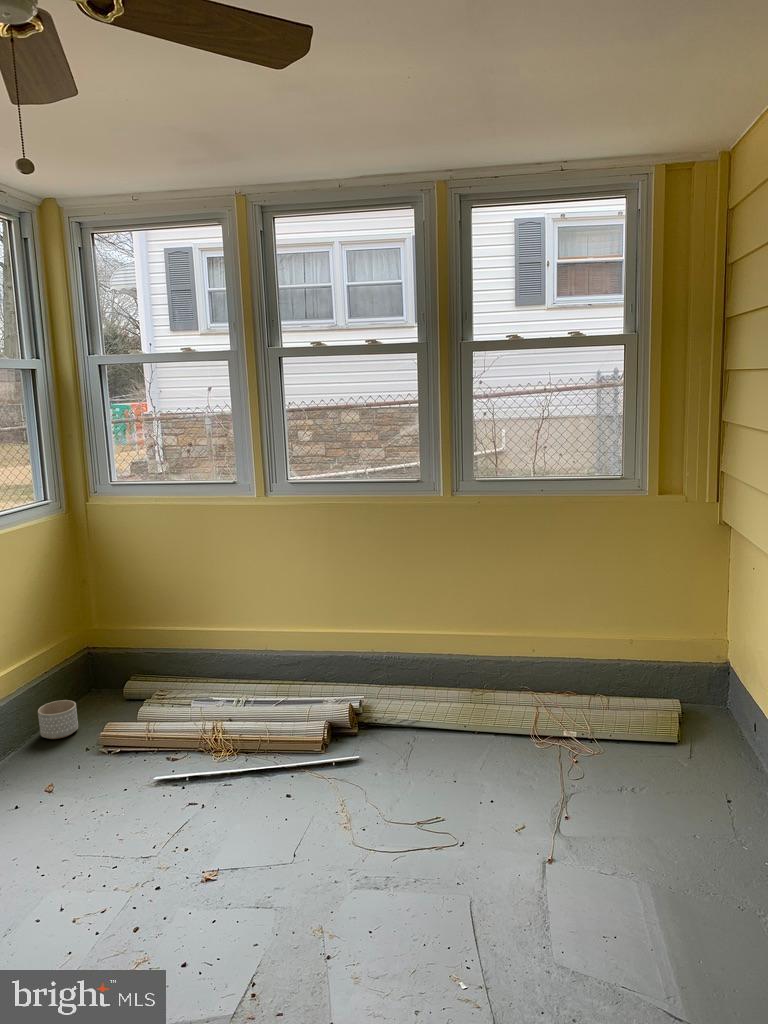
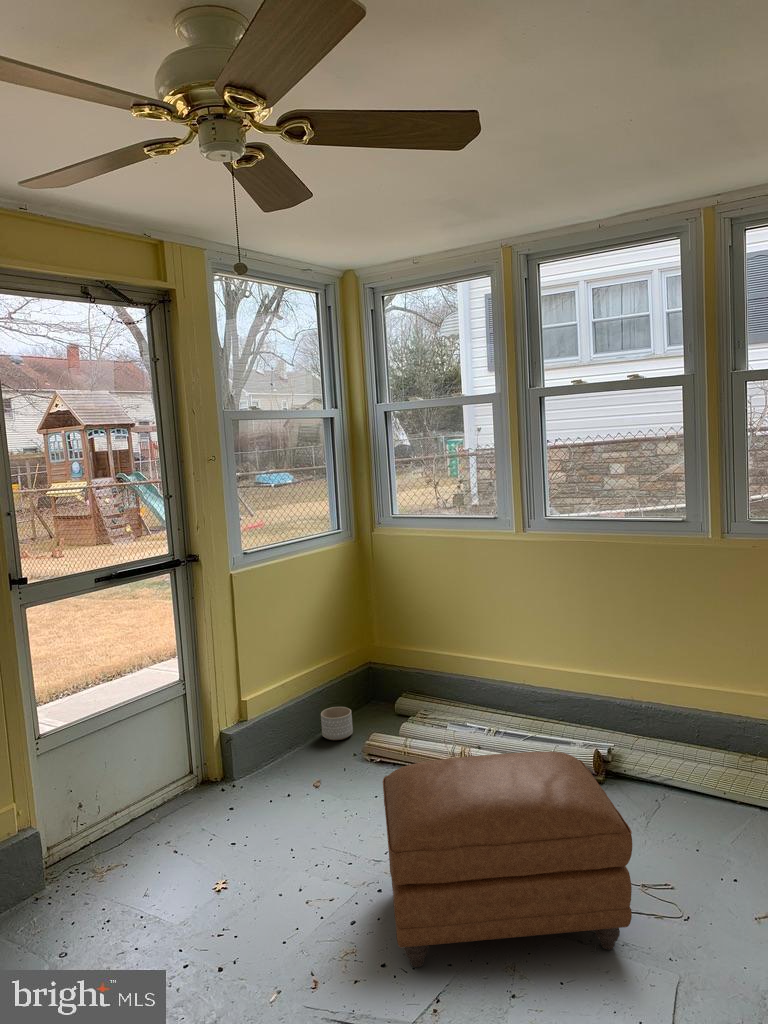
ottoman: none [158,709,427,957] -> present [383,752,632,967]

